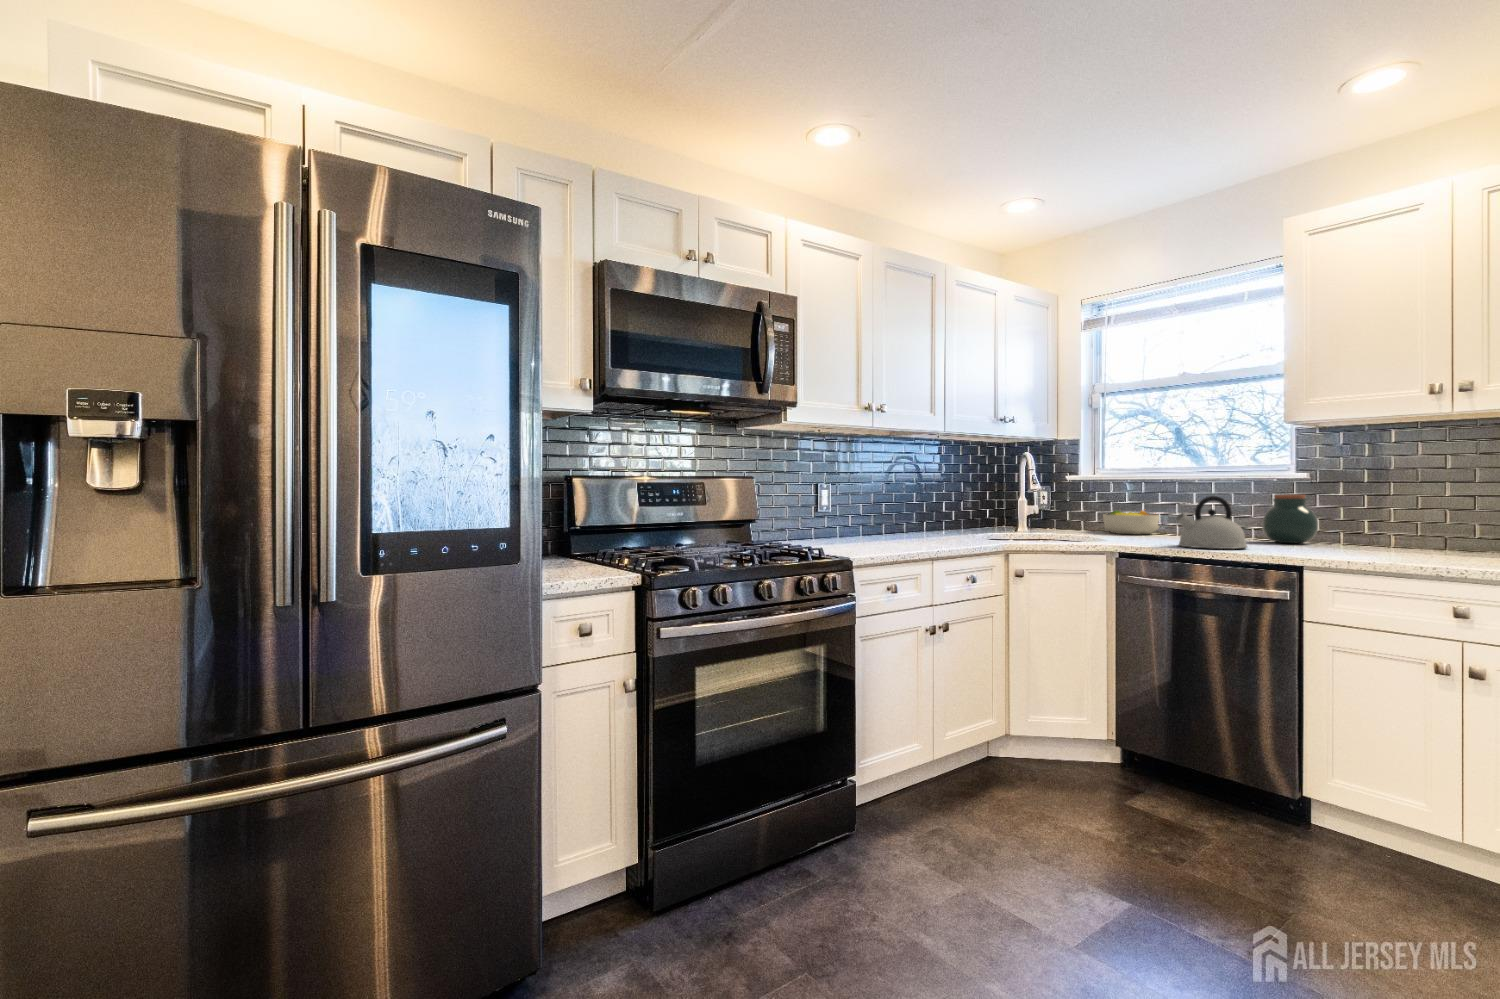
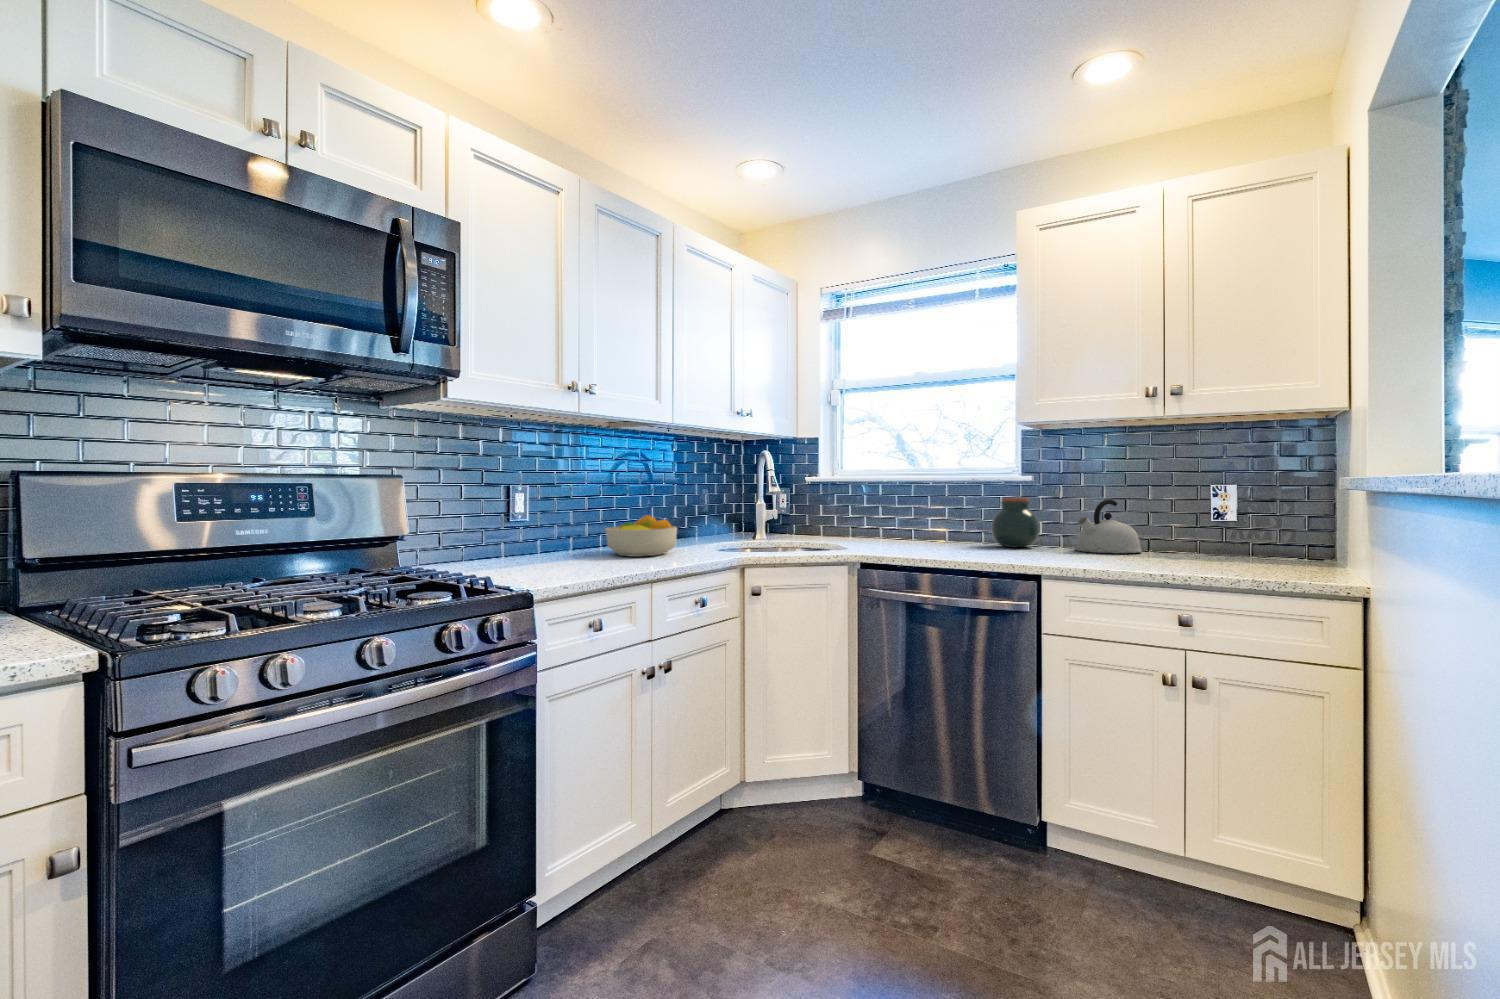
kettle: present [1176,496,1247,549] -> present [1075,499,1142,553]
fruit bowl: present [1103,510,1159,534] -> present [605,515,677,557]

